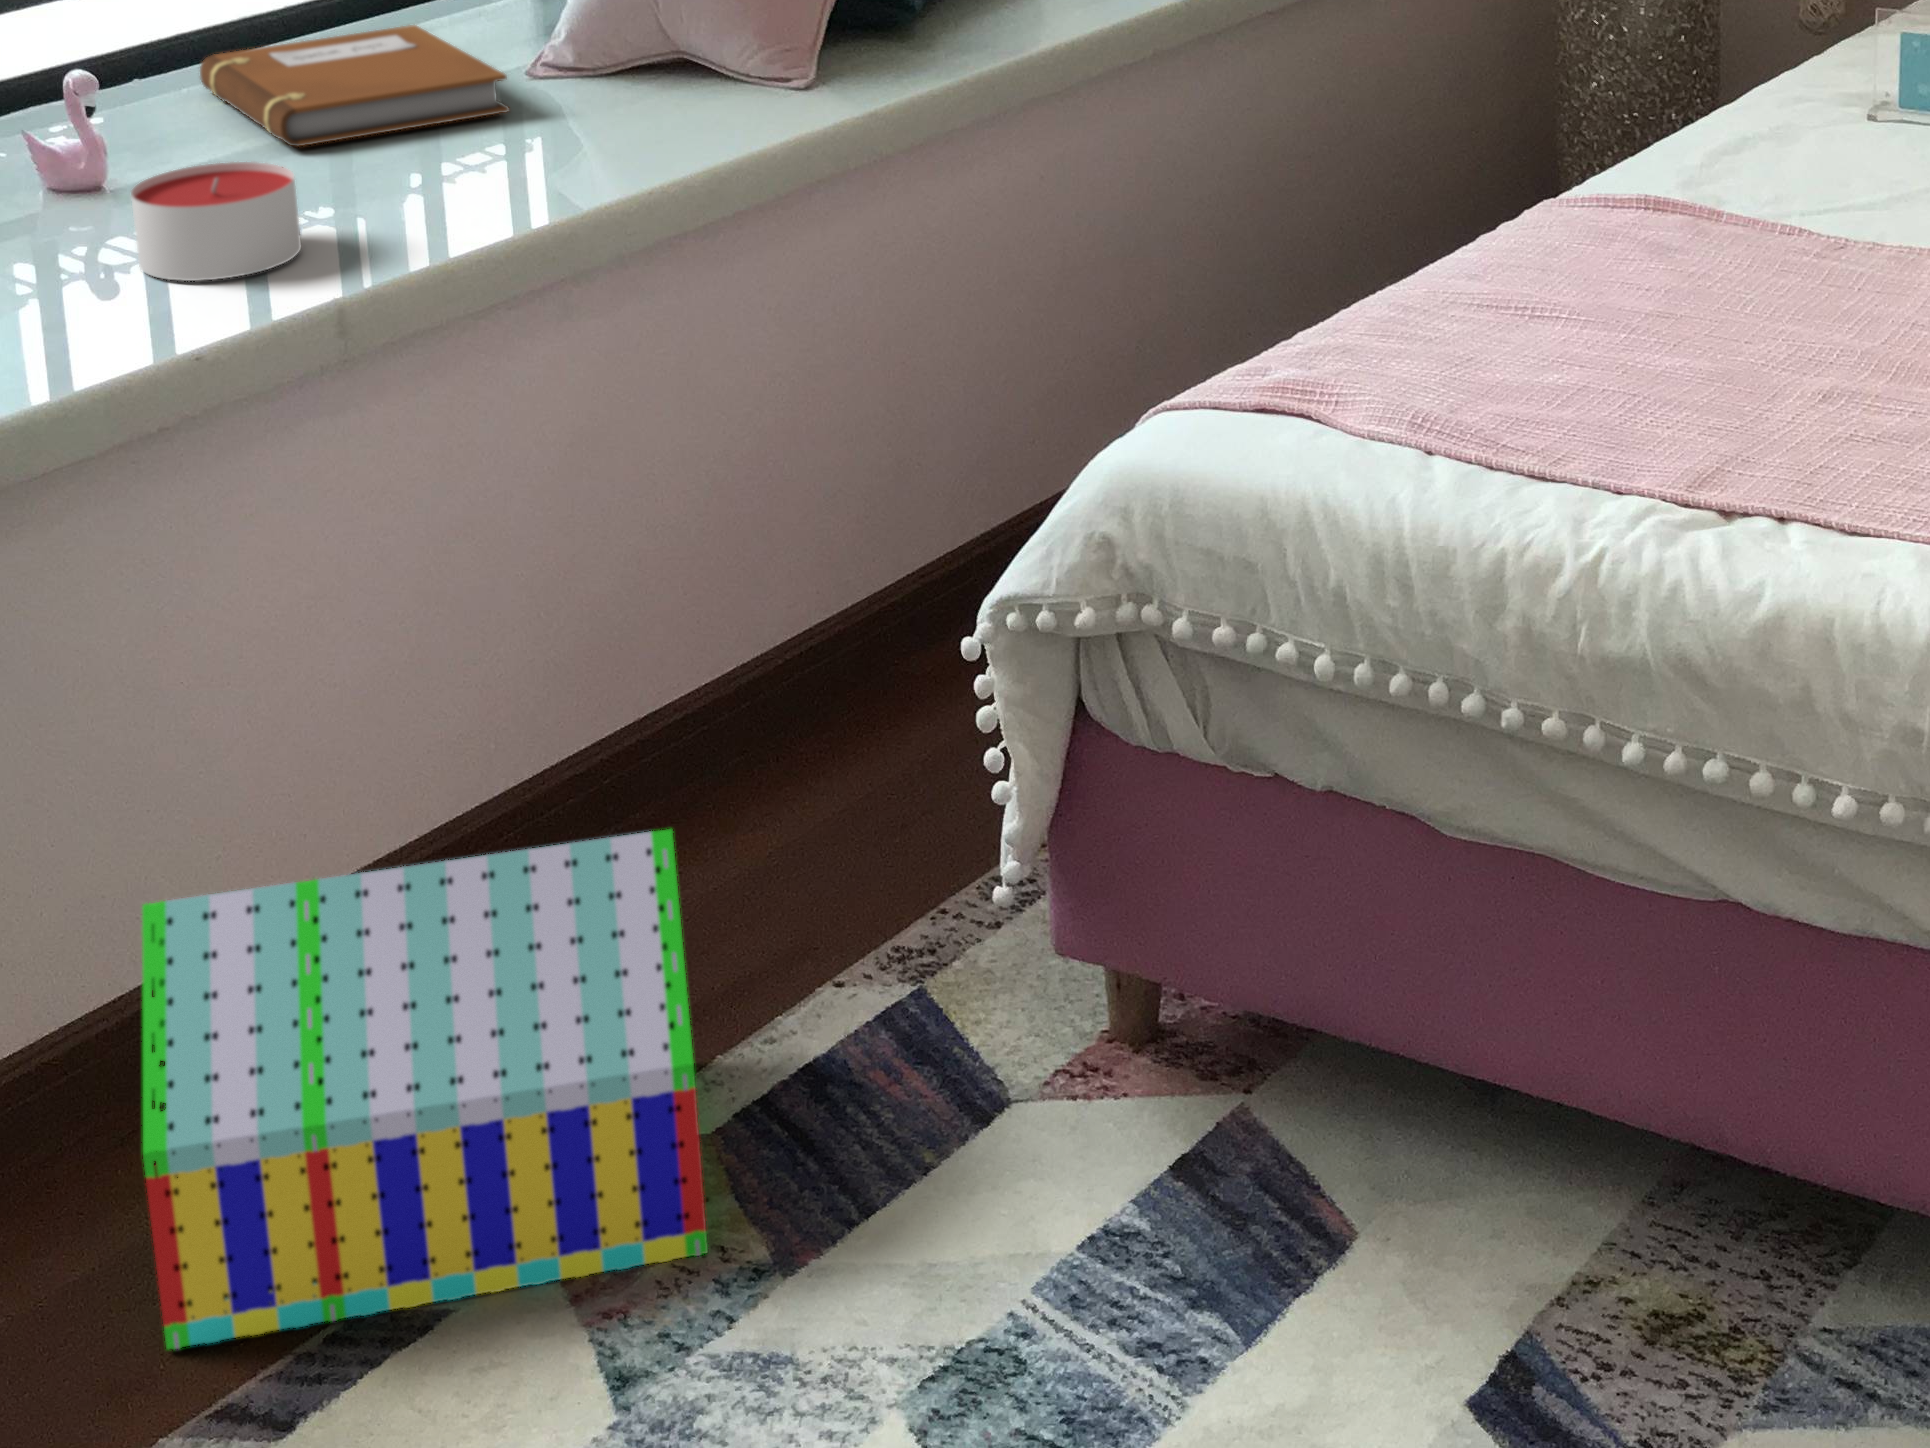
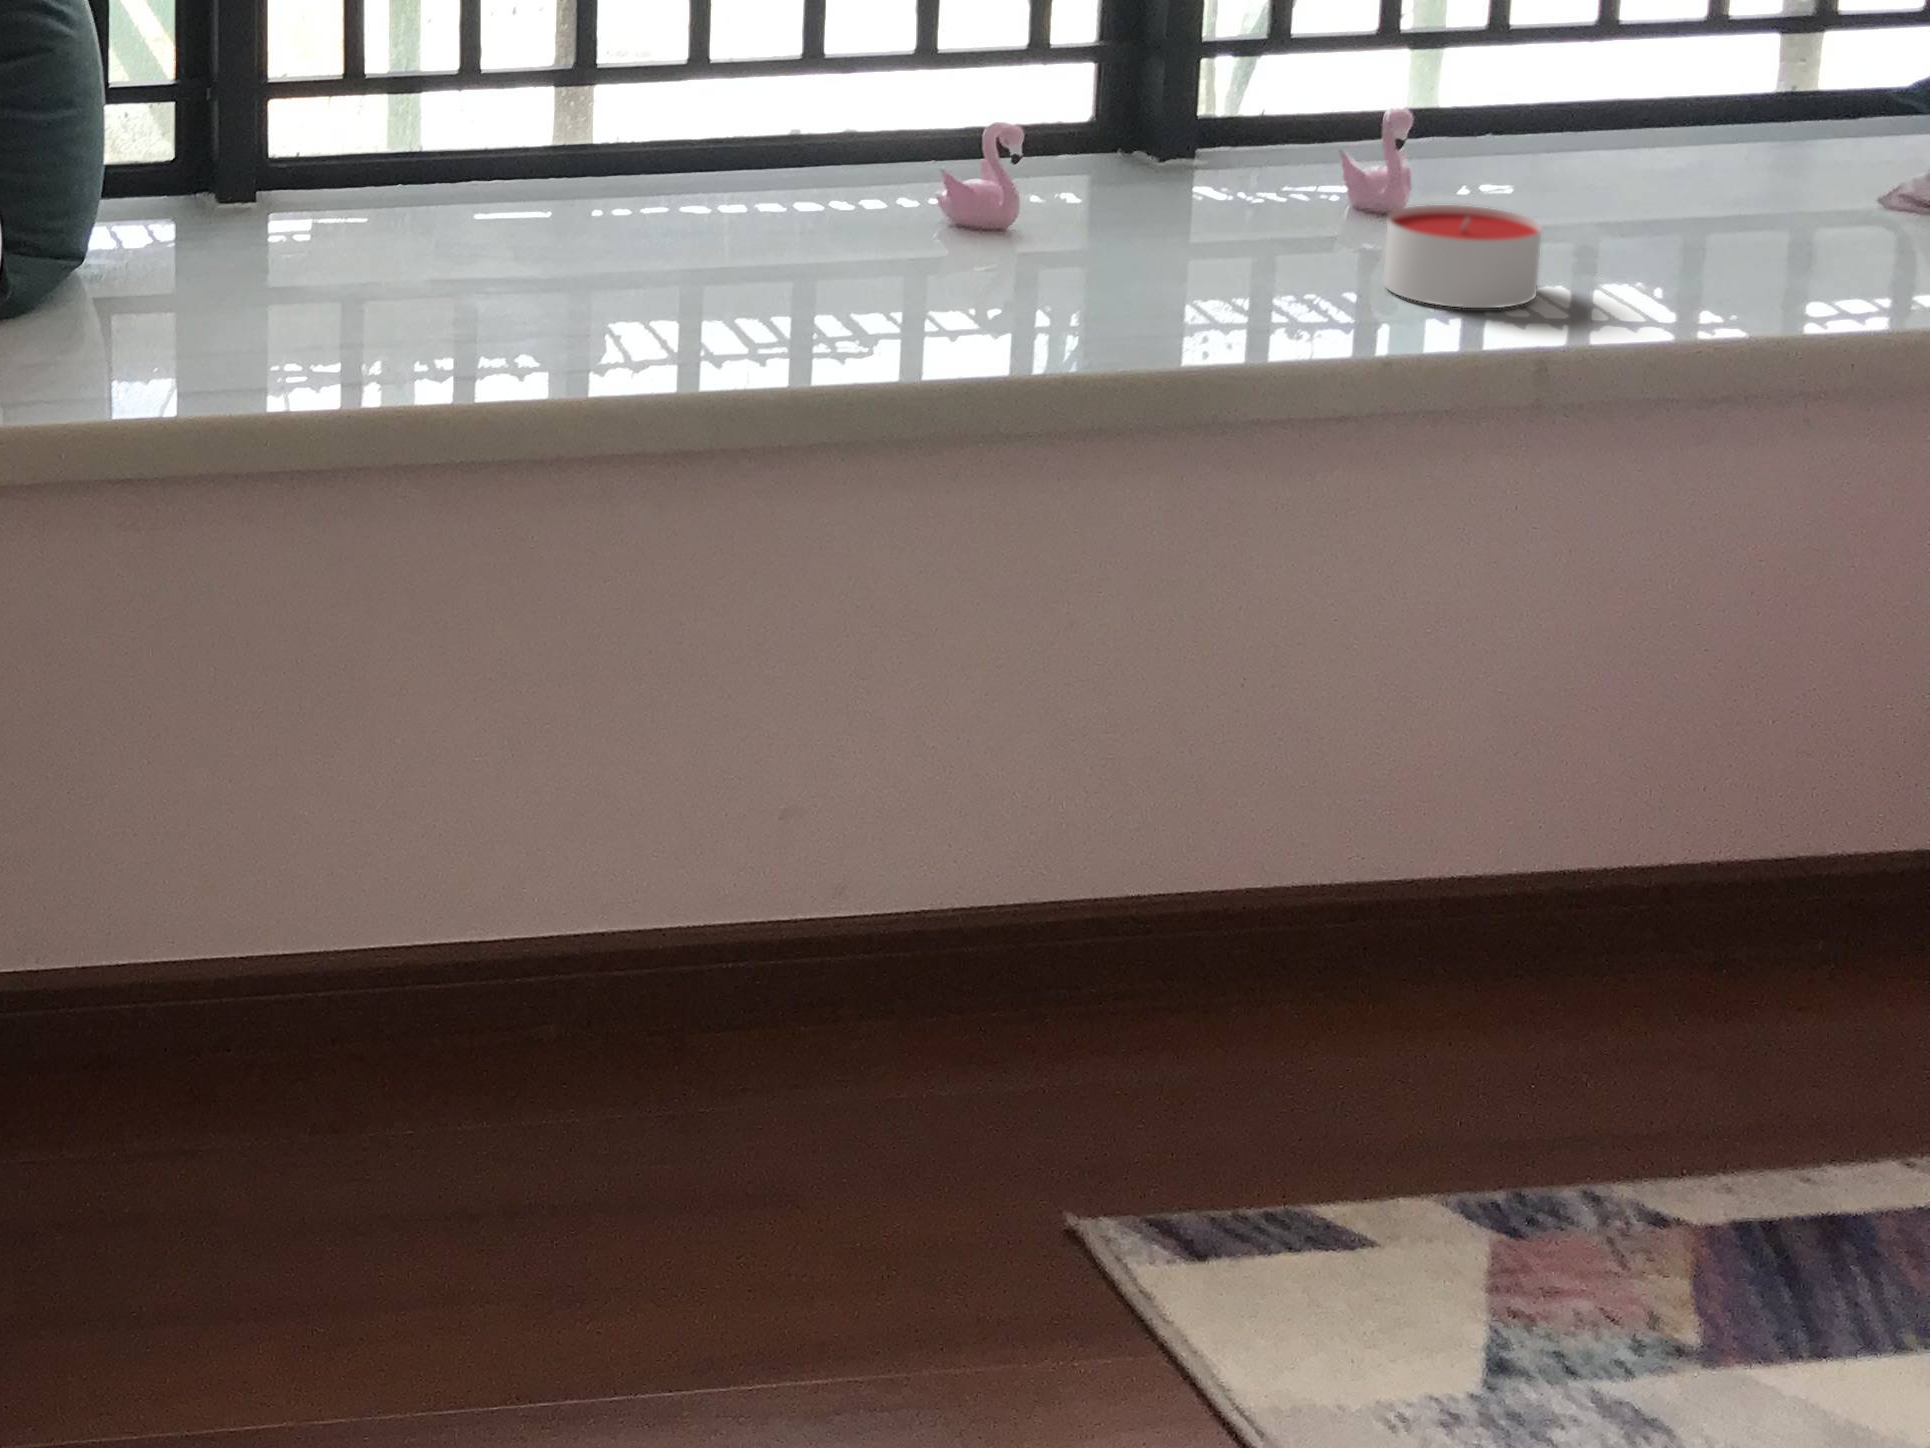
notebook: present [200,25,509,147] -> none [1539,125,1828,230]
toy house: present [142,829,708,1349] -> none [1141,797,1728,1313]

